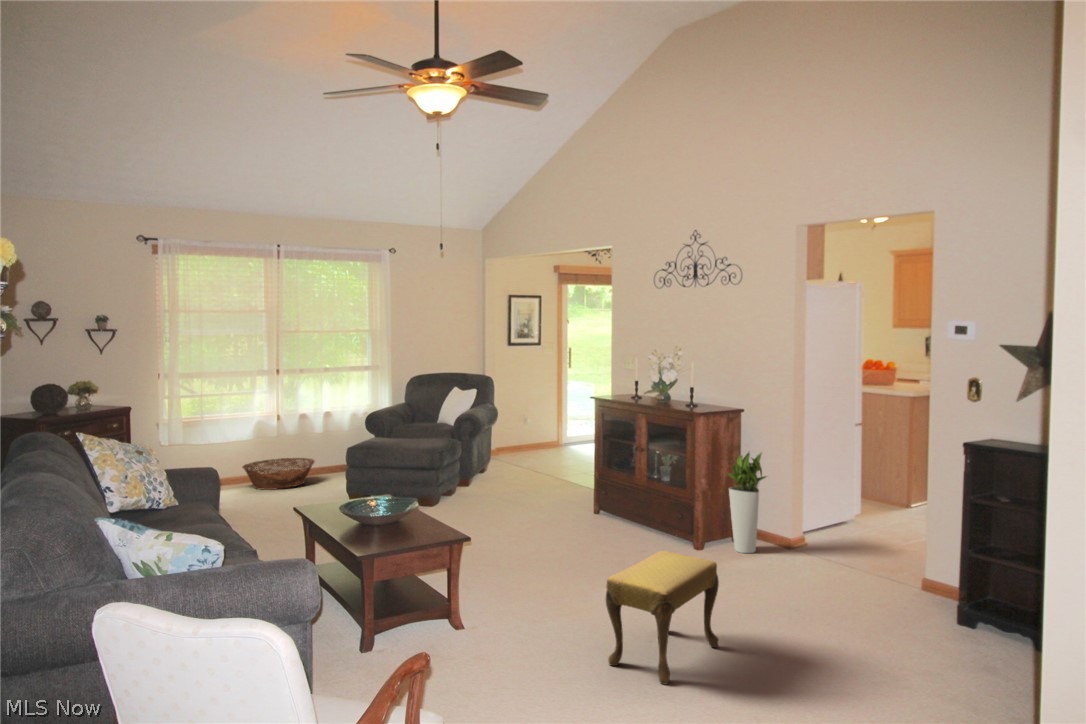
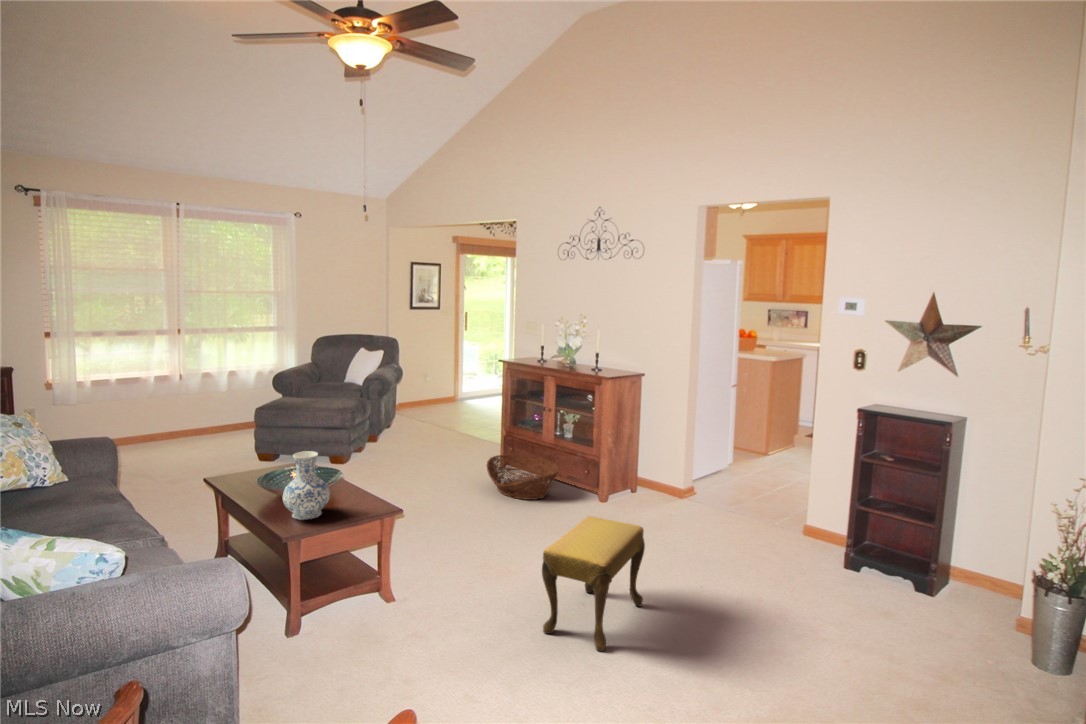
planter: present [728,453,766,553] -> none [629,411,667,505]
basket: present [242,458,314,490] -> present [487,455,559,500]
vase: none [361,476,404,541] -> present [283,451,330,520]

